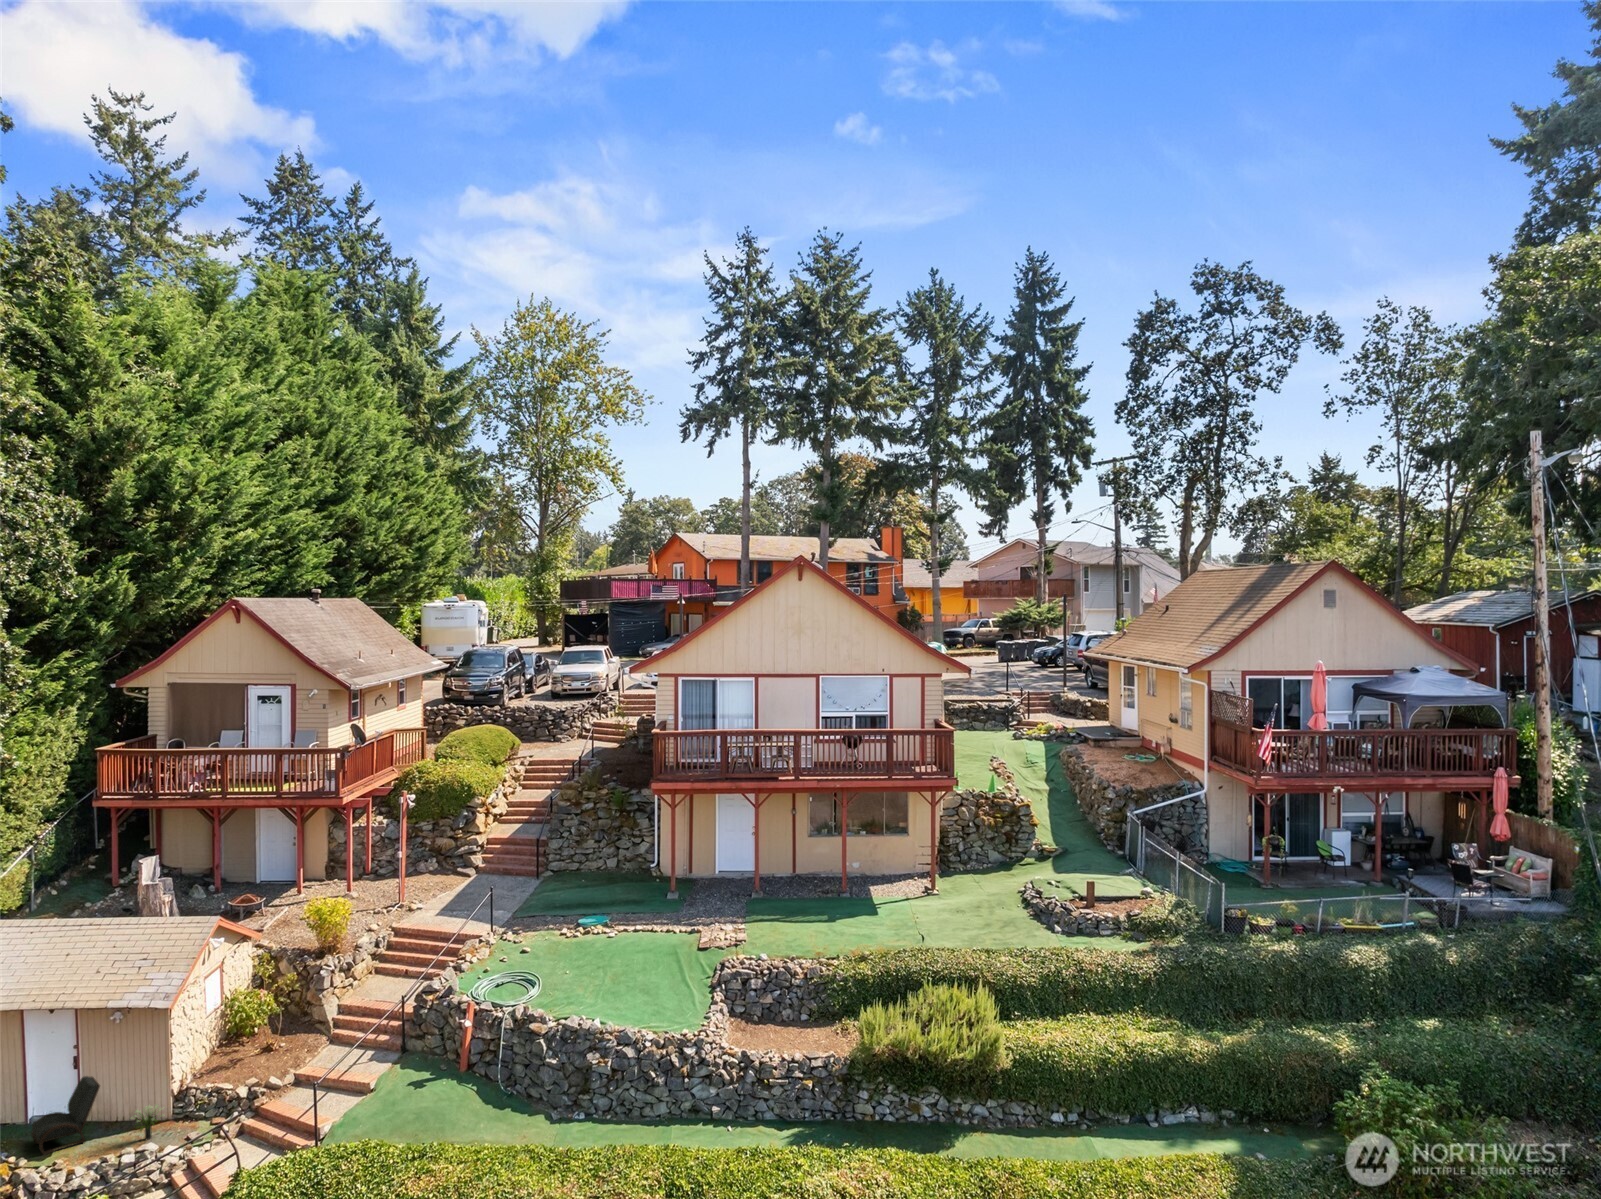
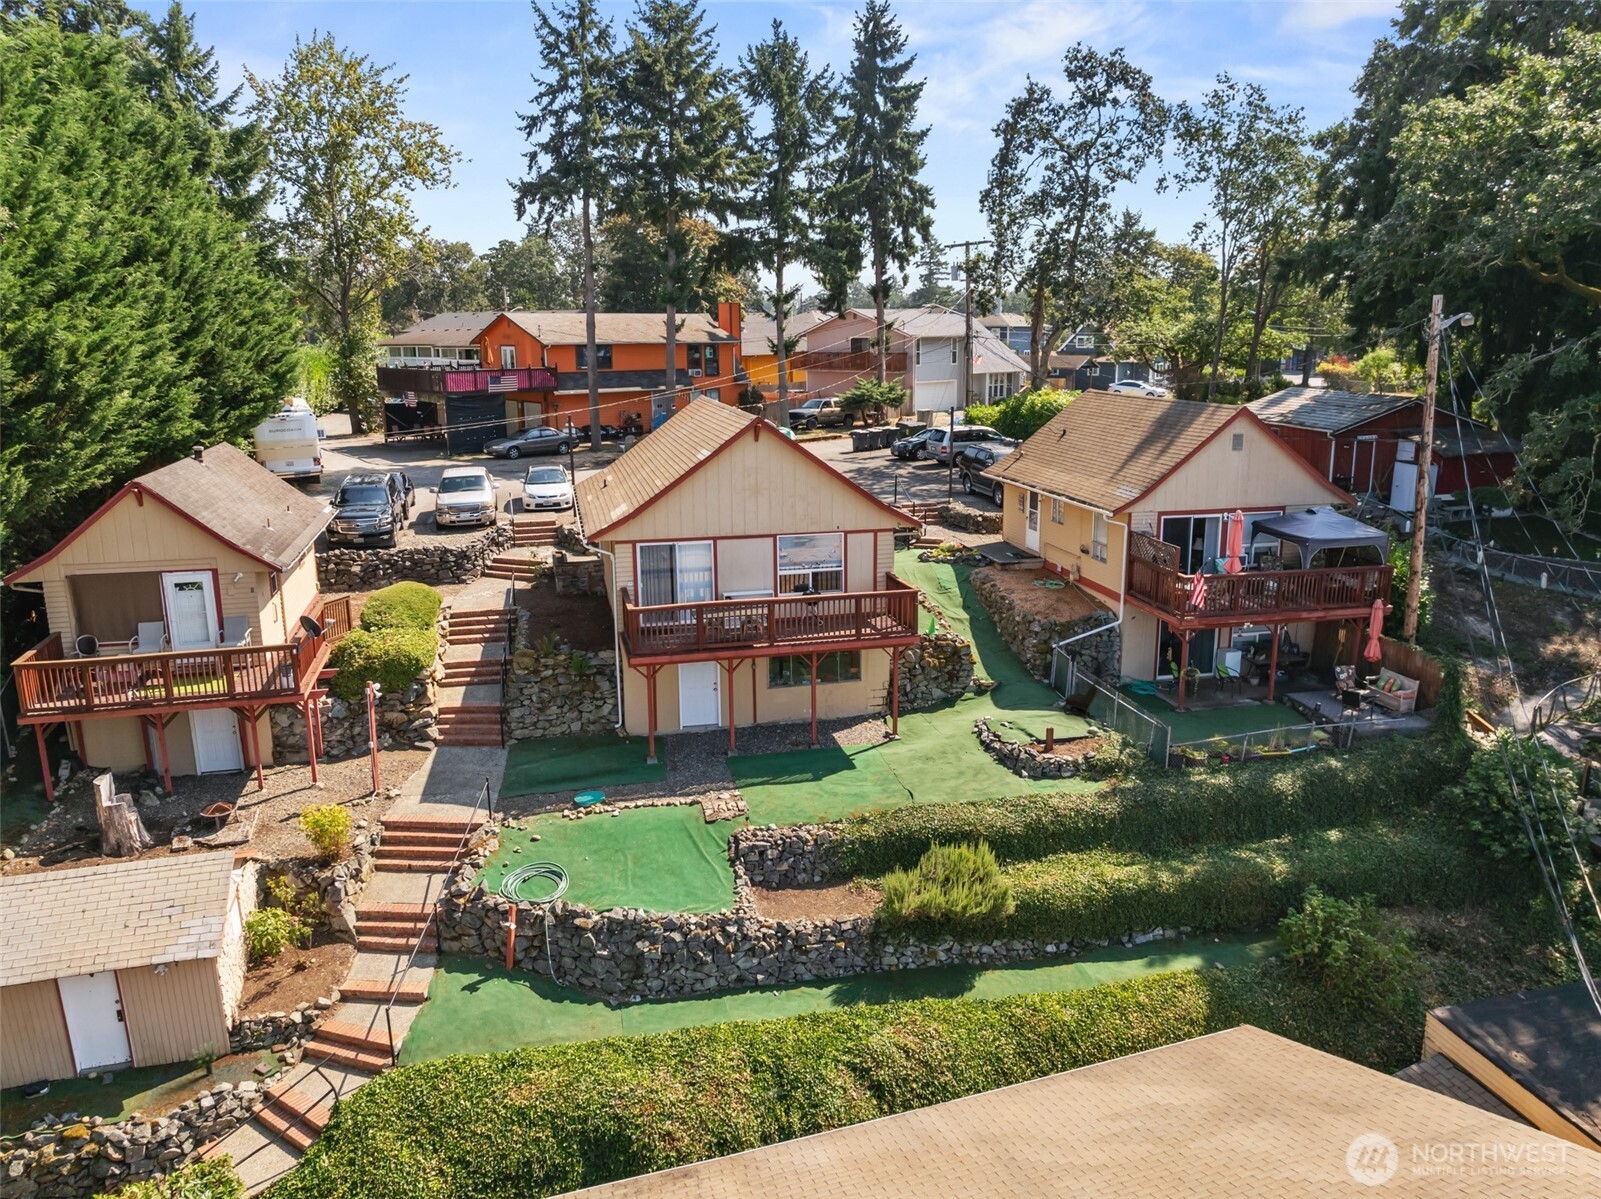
lounge chair: present [31,1076,100,1155] -> present [1064,680,1102,717]

